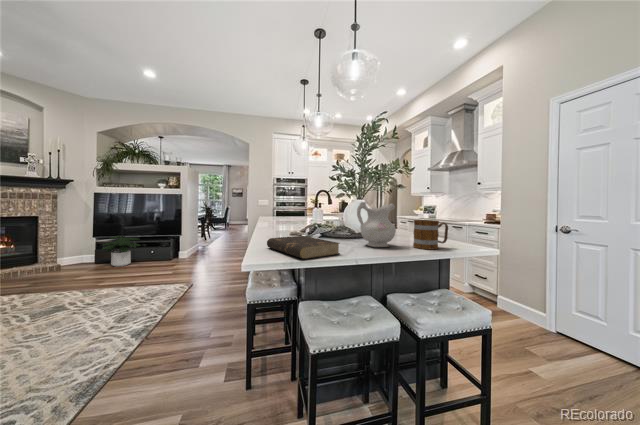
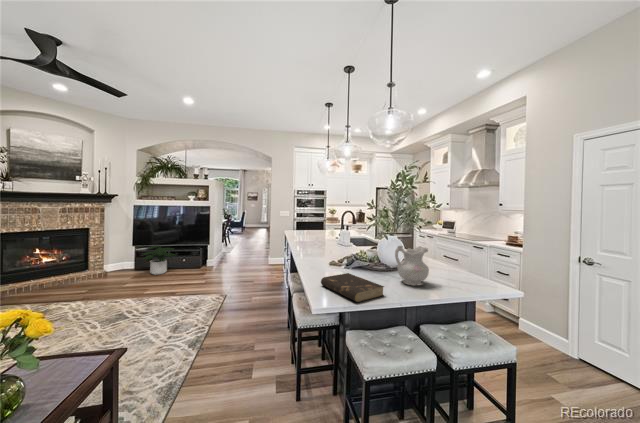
mug: present [413,220,448,249] -> none [444,261,476,290]

